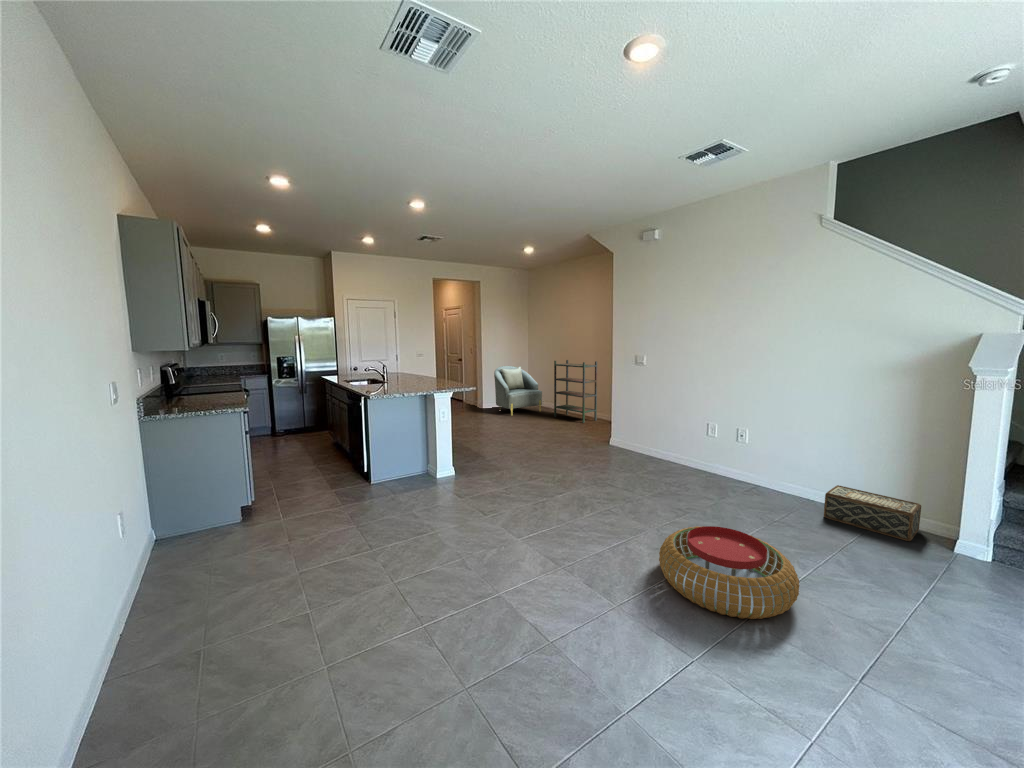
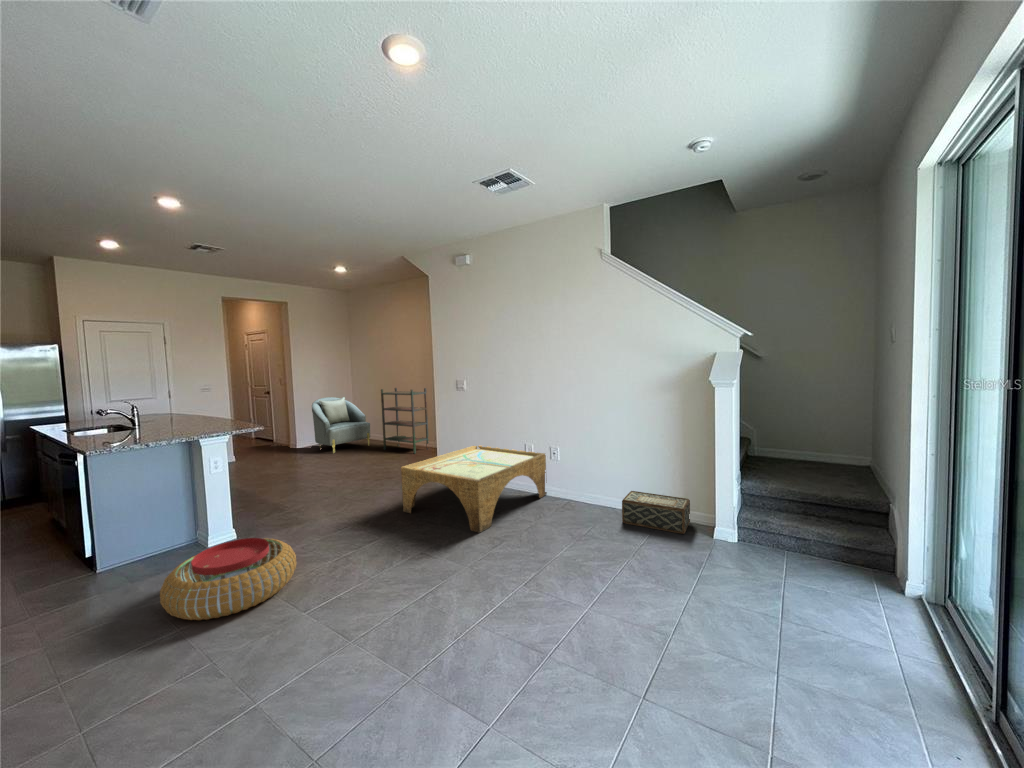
coffee table: none [583,420,730,502] -> present [401,446,547,533]
pouf: present [659,526,799,619] -> present [160,538,296,620]

